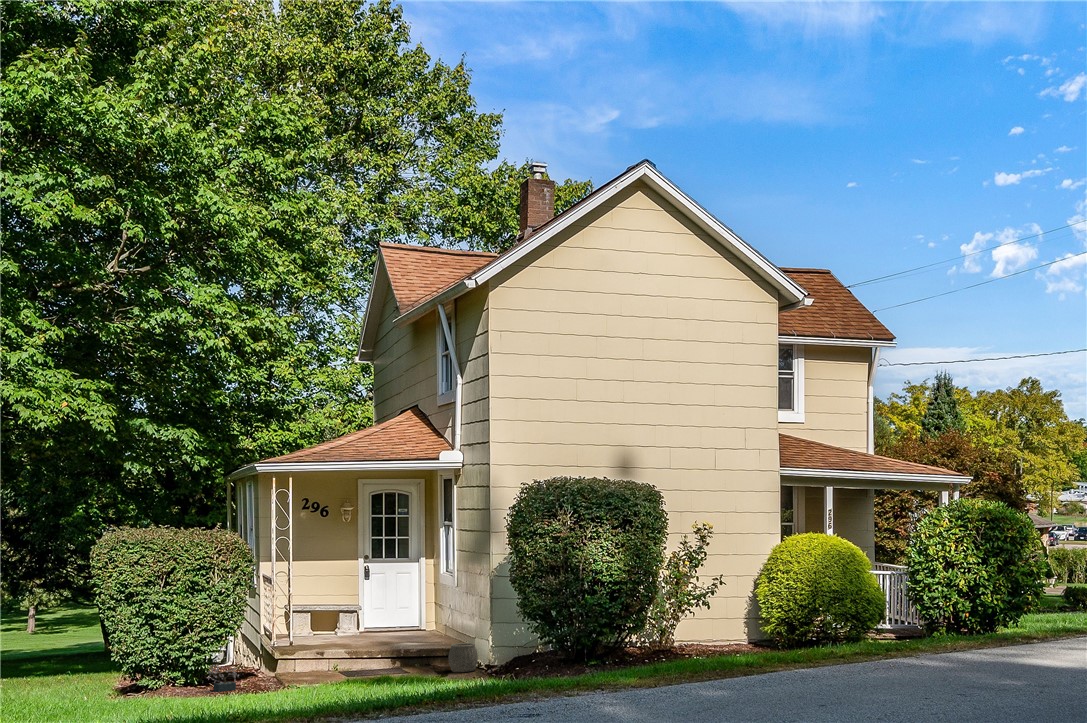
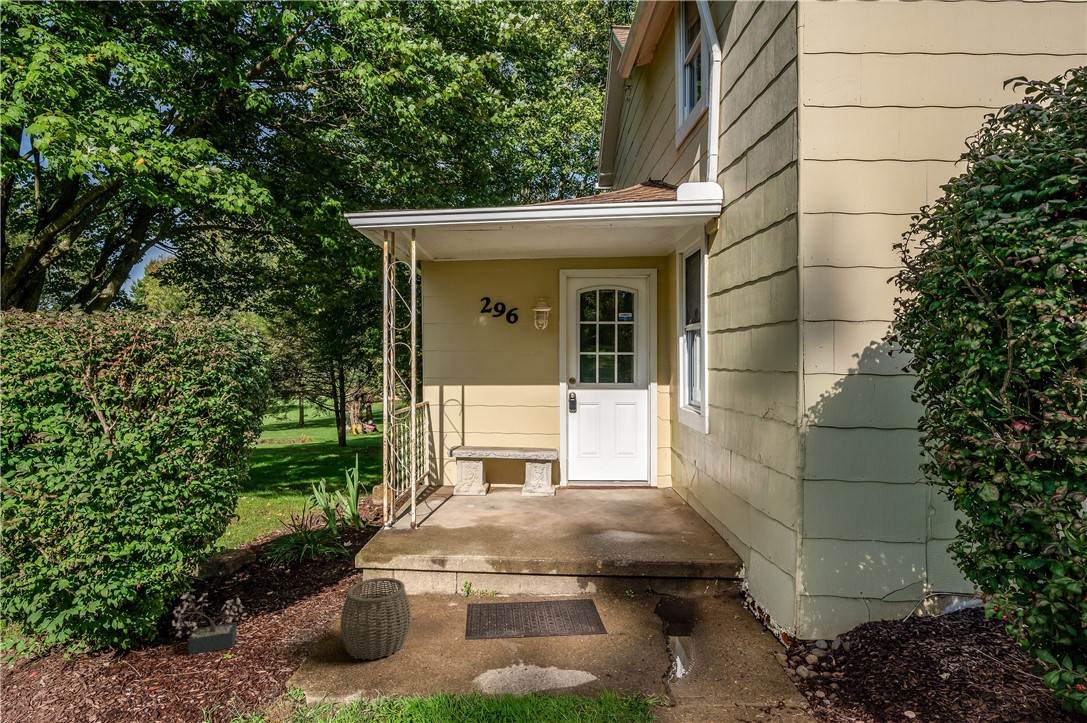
woven basket: present [448,643,478,672] -> present [340,578,411,660]

